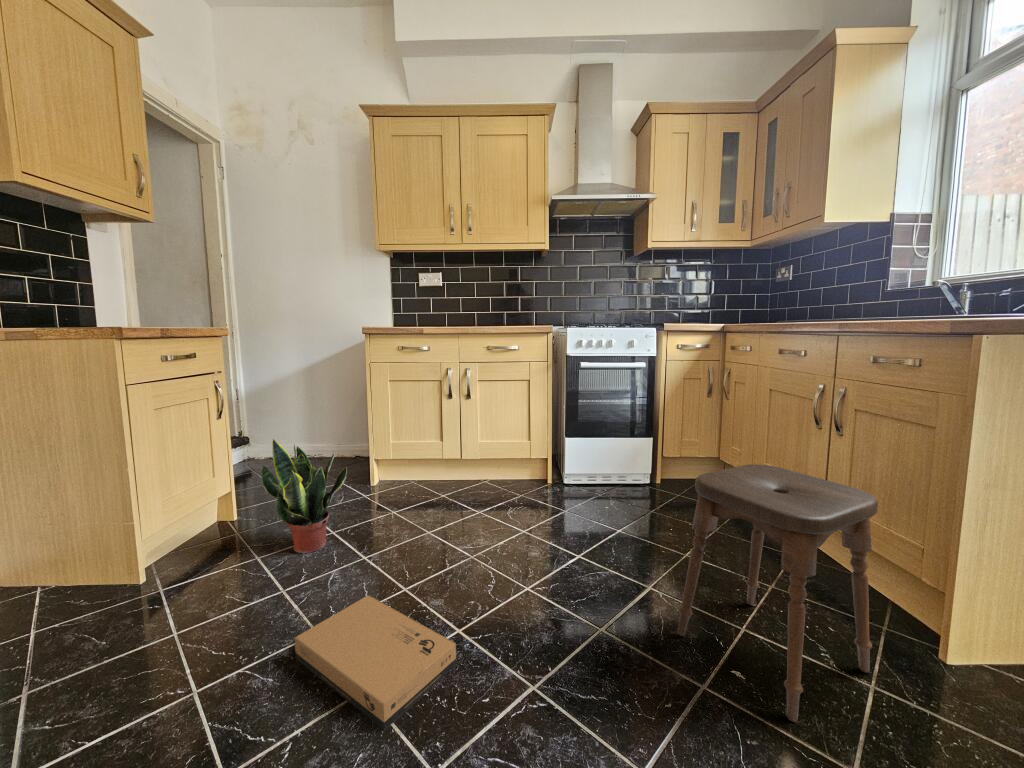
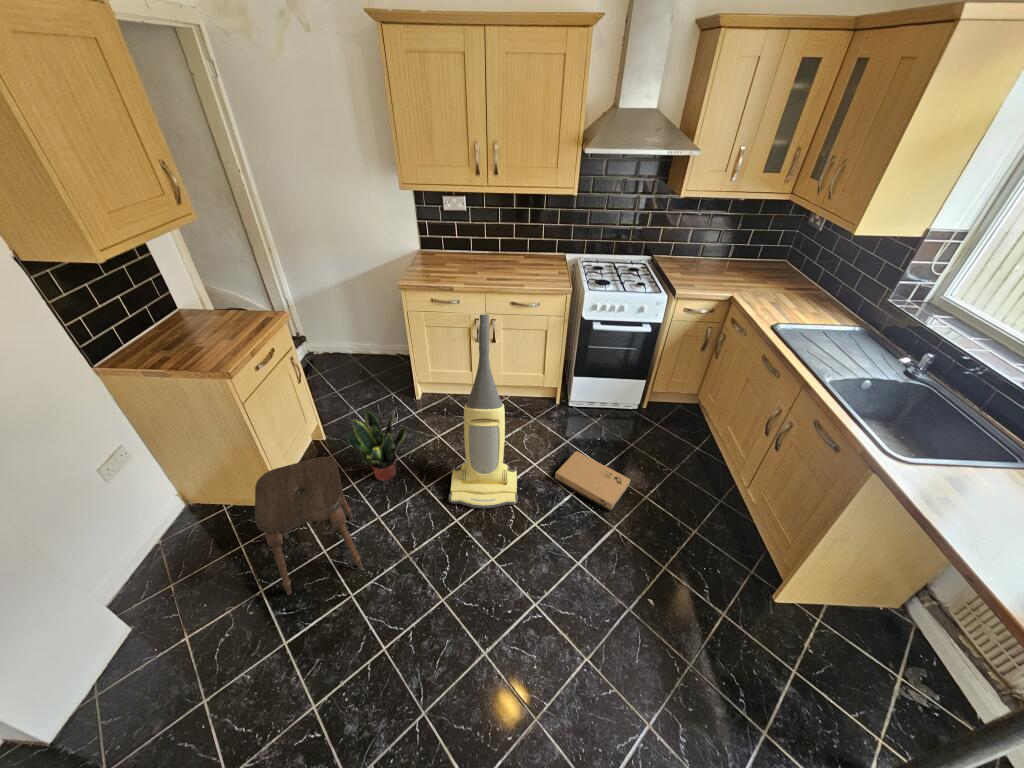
vacuum cleaner: none [397,289,500,573] -> present [449,315,518,508]
stool: present [677,464,878,722] -> present [255,457,363,595]
cardboard box: present [295,595,456,730] -> present [555,451,630,512]

